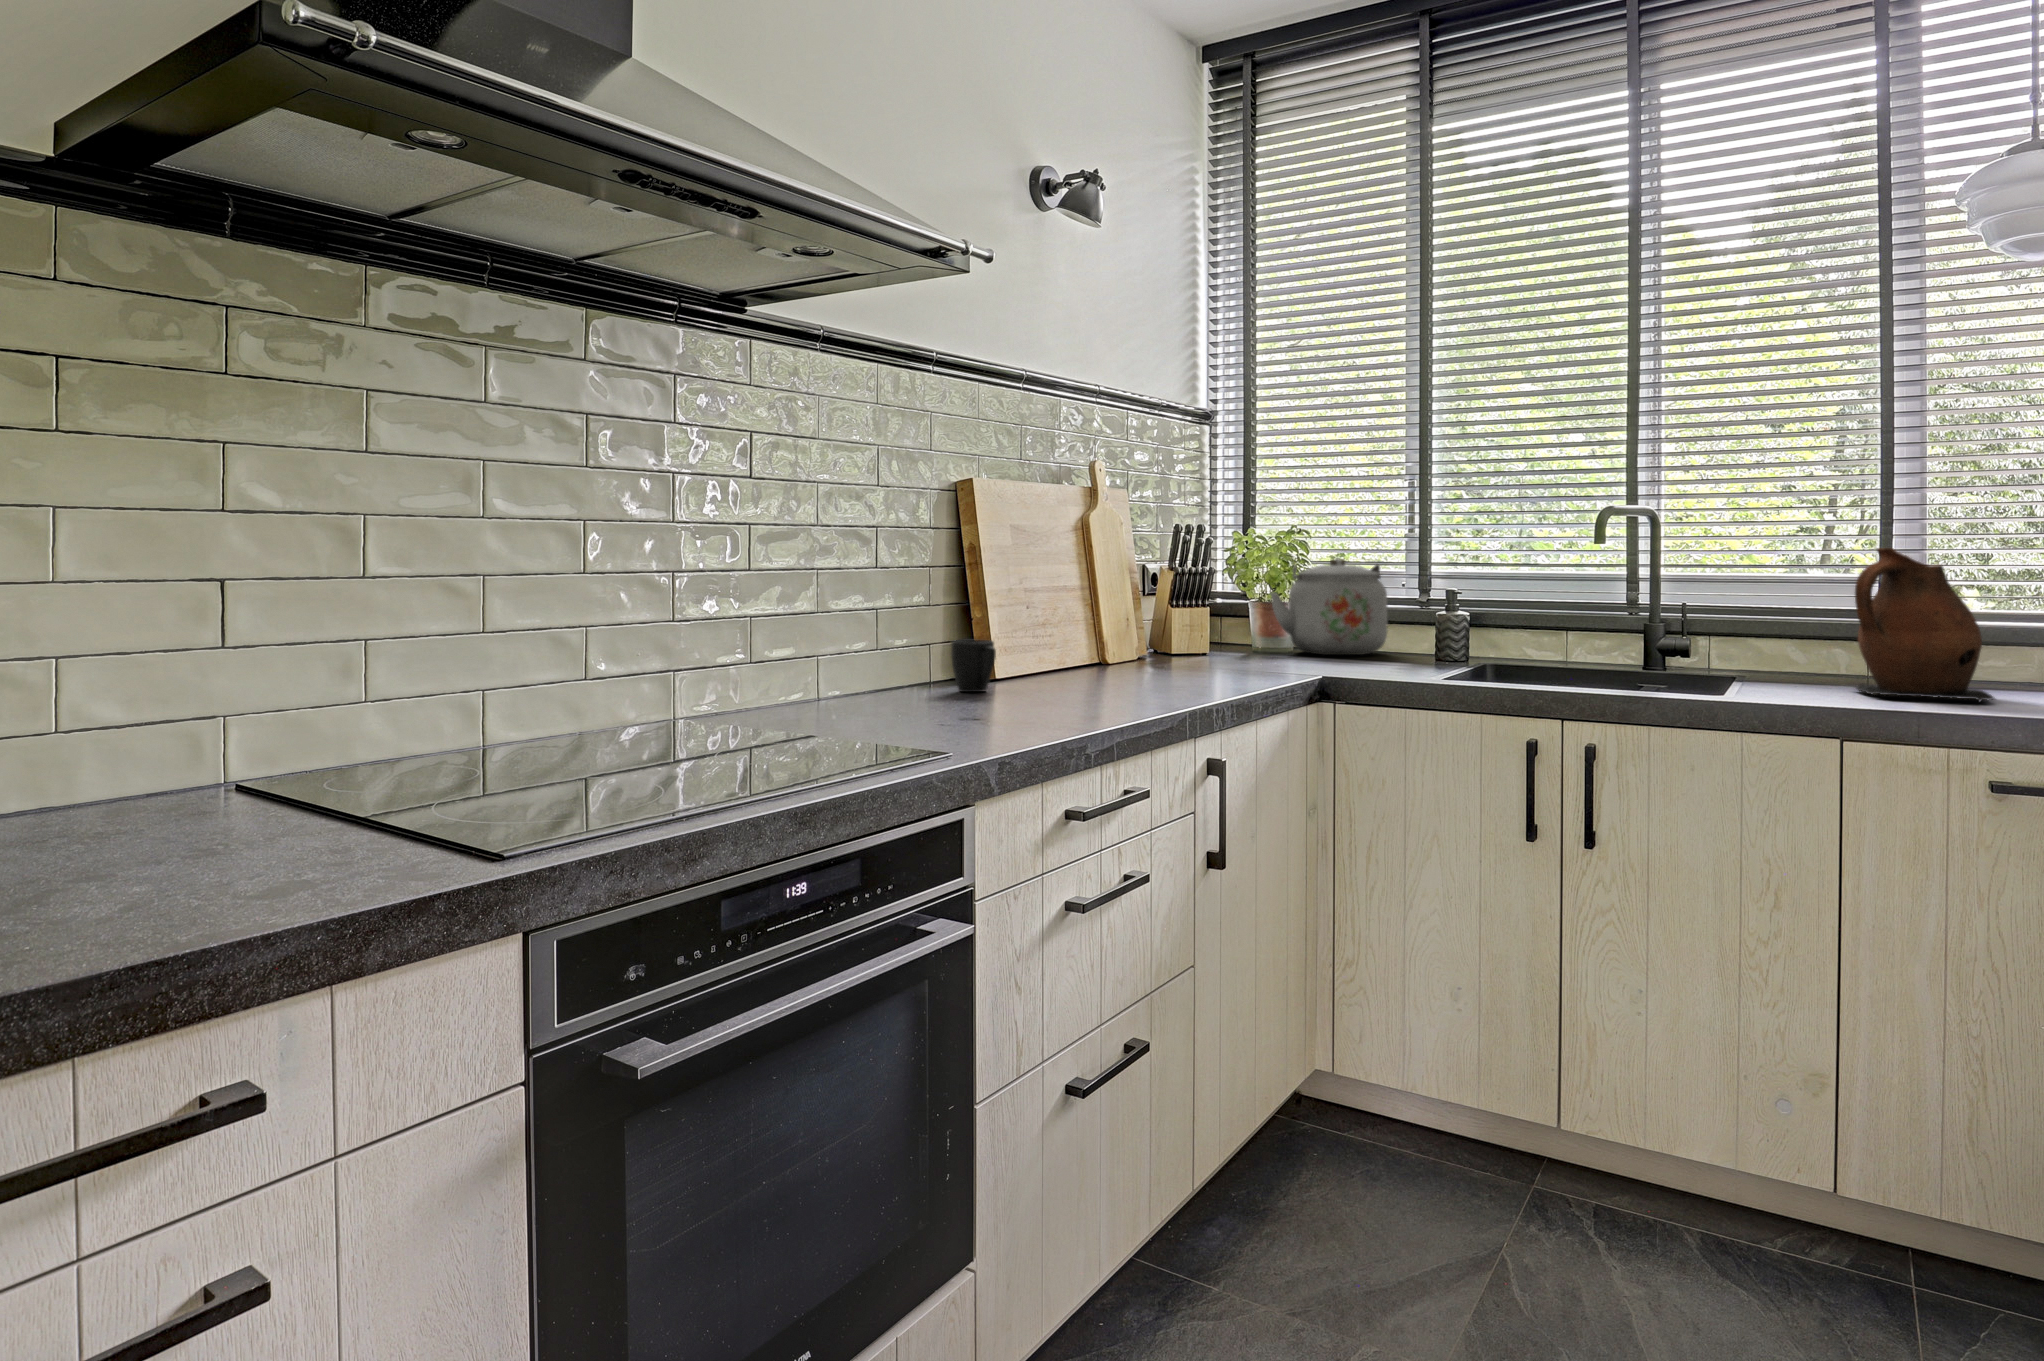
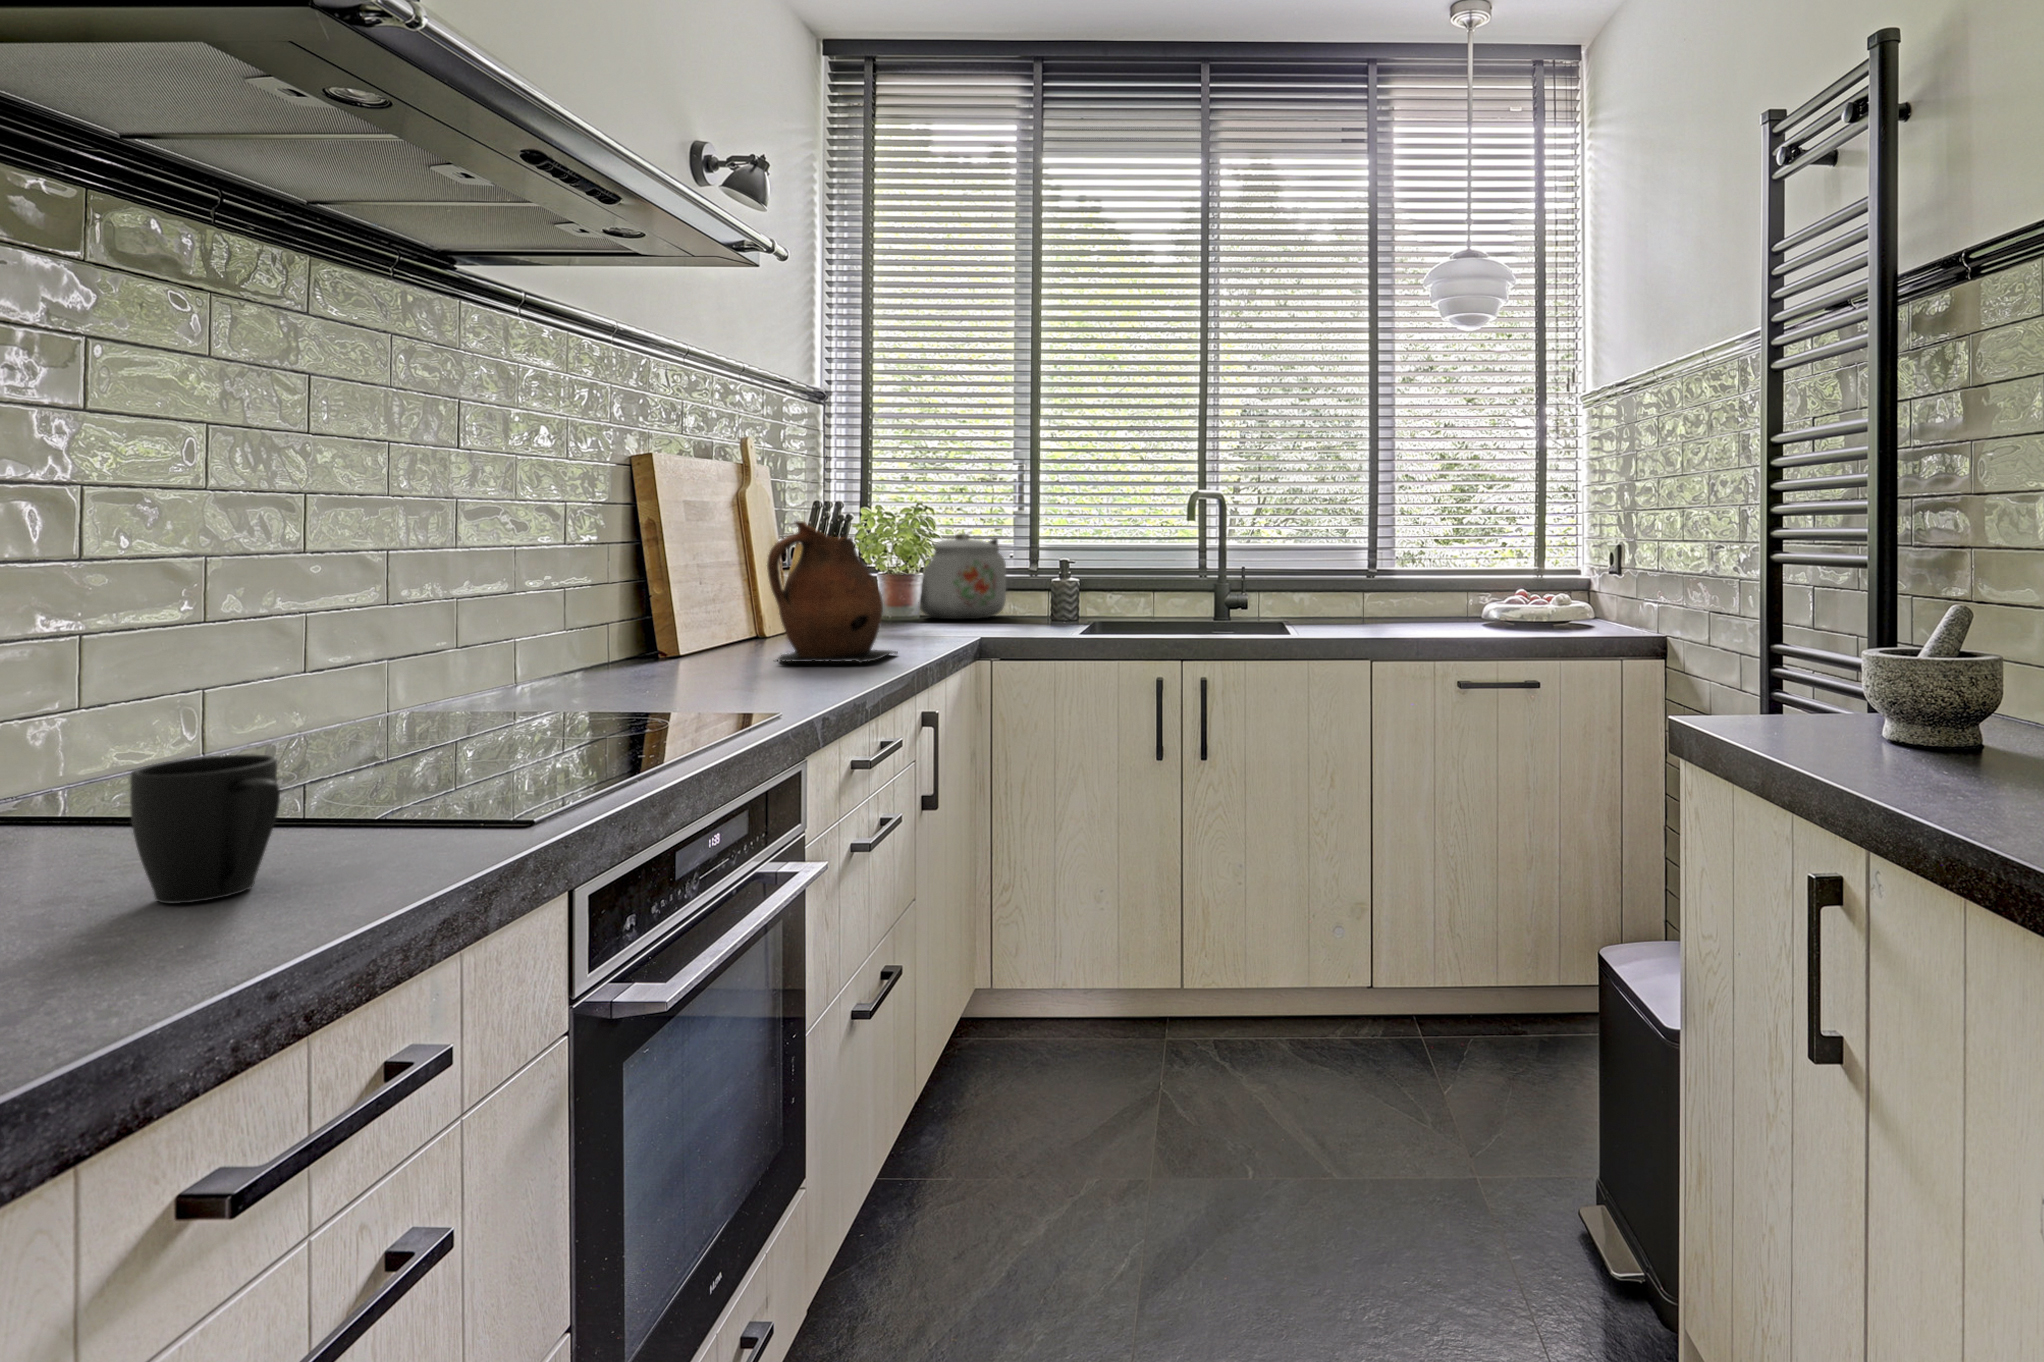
ceramic pitcher: present [1855,548,1994,702] -> present [767,521,897,663]
mug: present [951,640,996,692] -> present [130,755,280,903]

